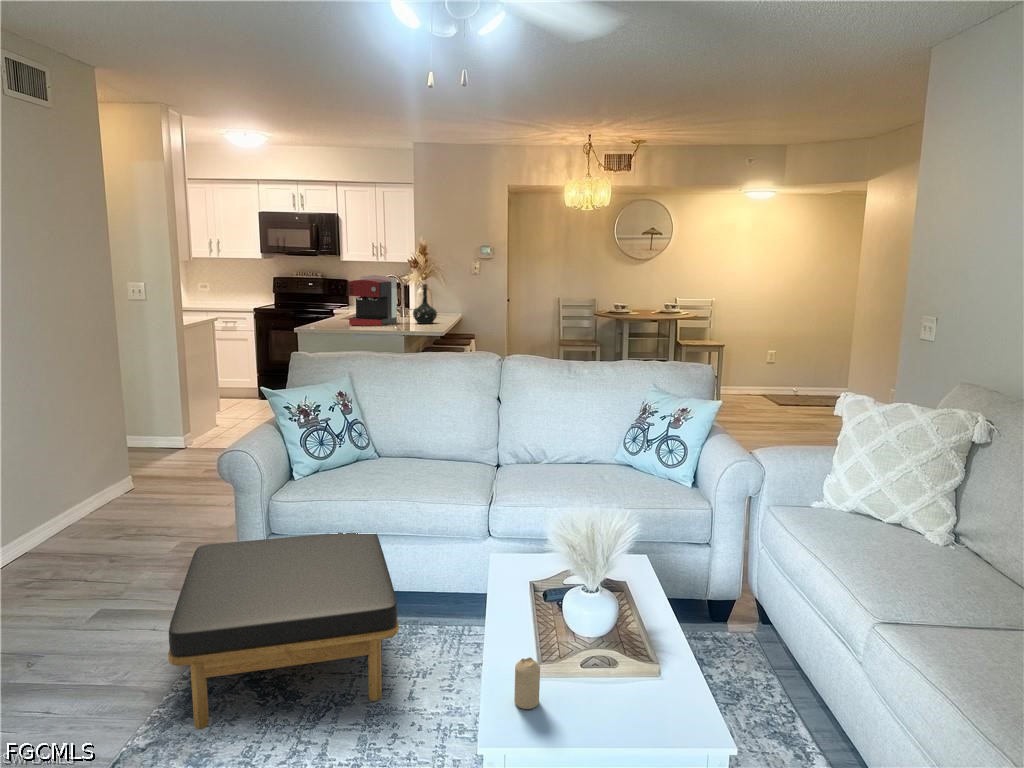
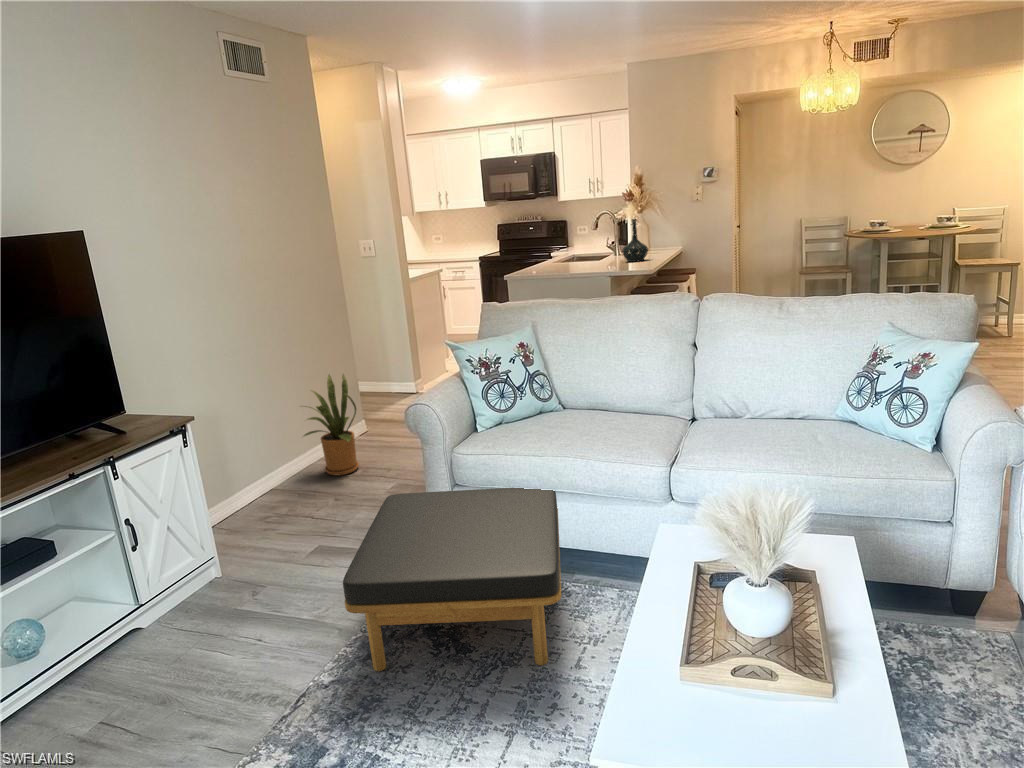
coffee maker: present [348,275,397,326] -> none [554,214,607,268]
house plant: none [50,421,134,536] -> present [304,374,359,476]
candle: present [514,658,540,709] -> none [649,662,679,721]

